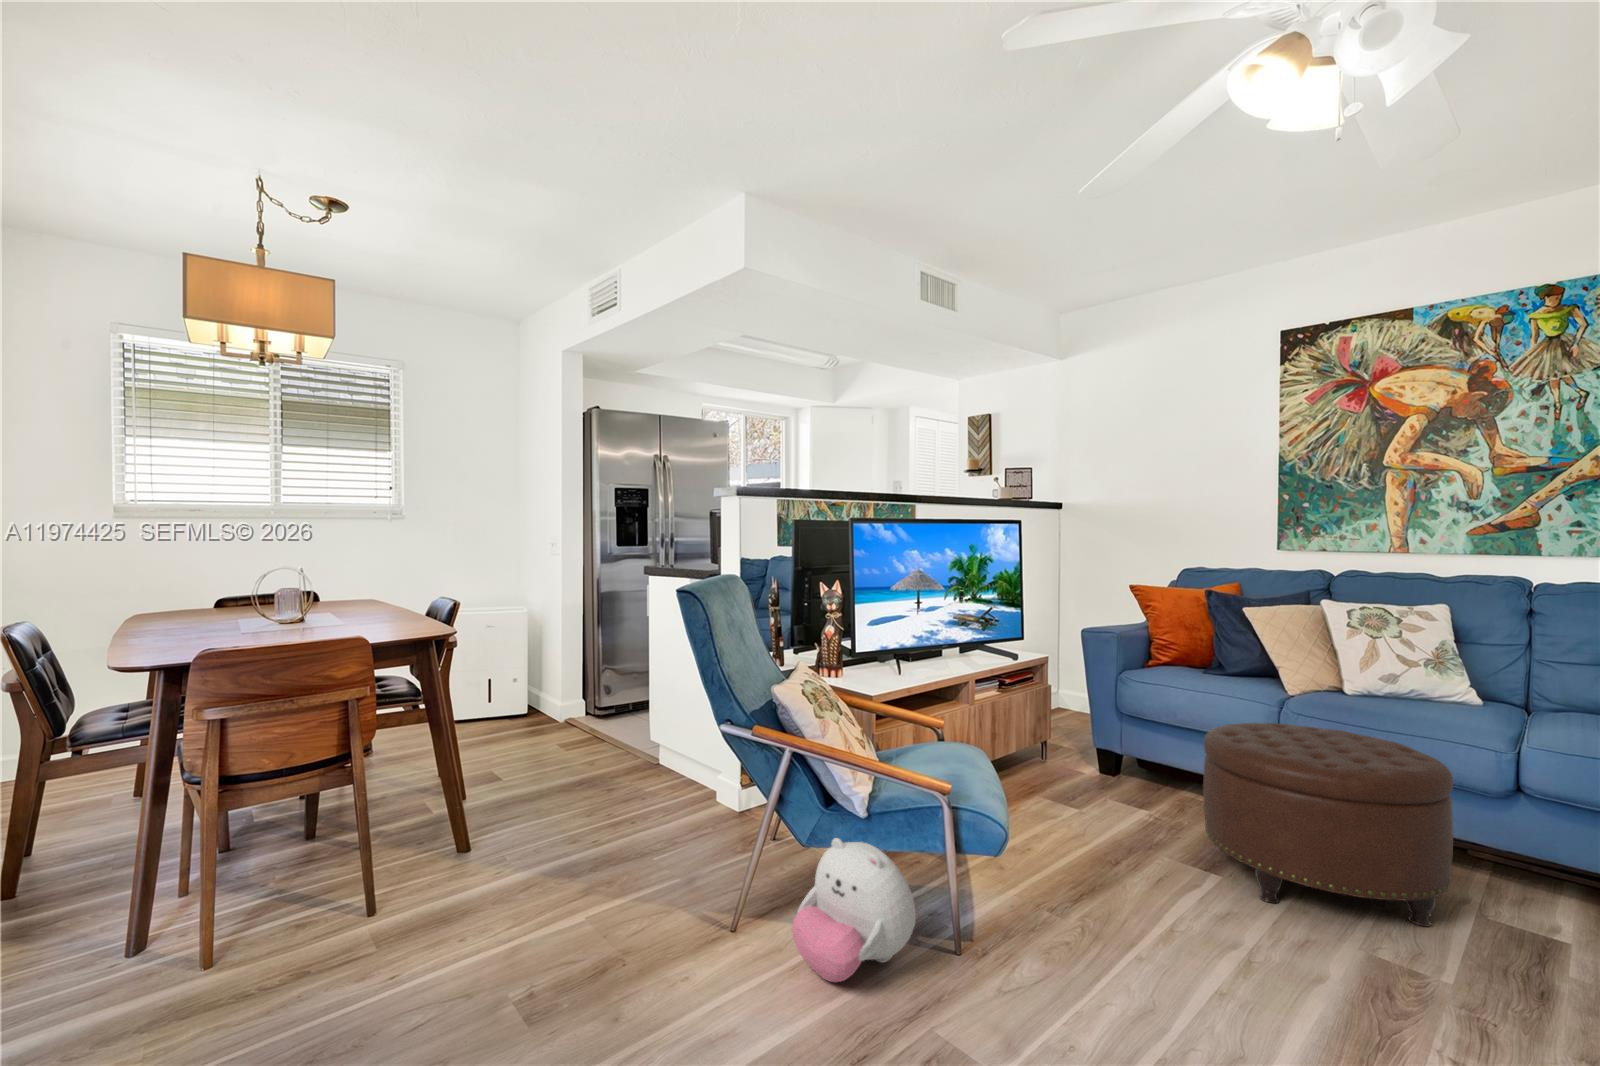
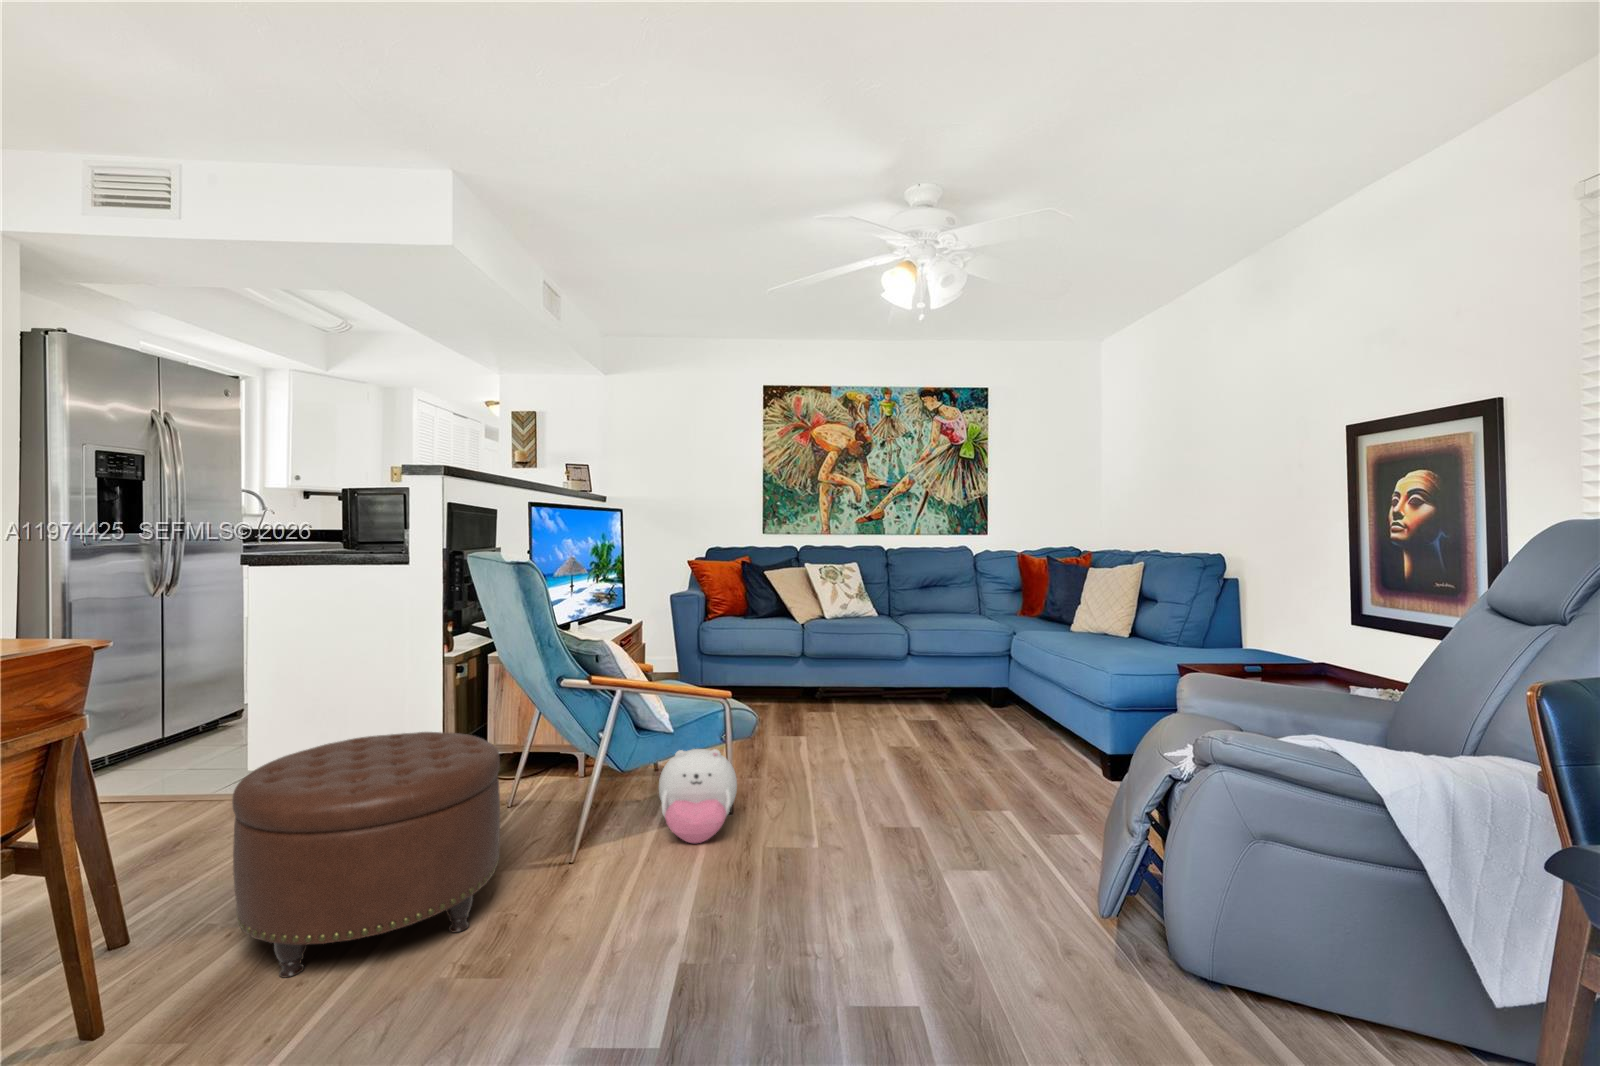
ottoman: present [1203,723,1453,926] -> present [232,732,500,978]

